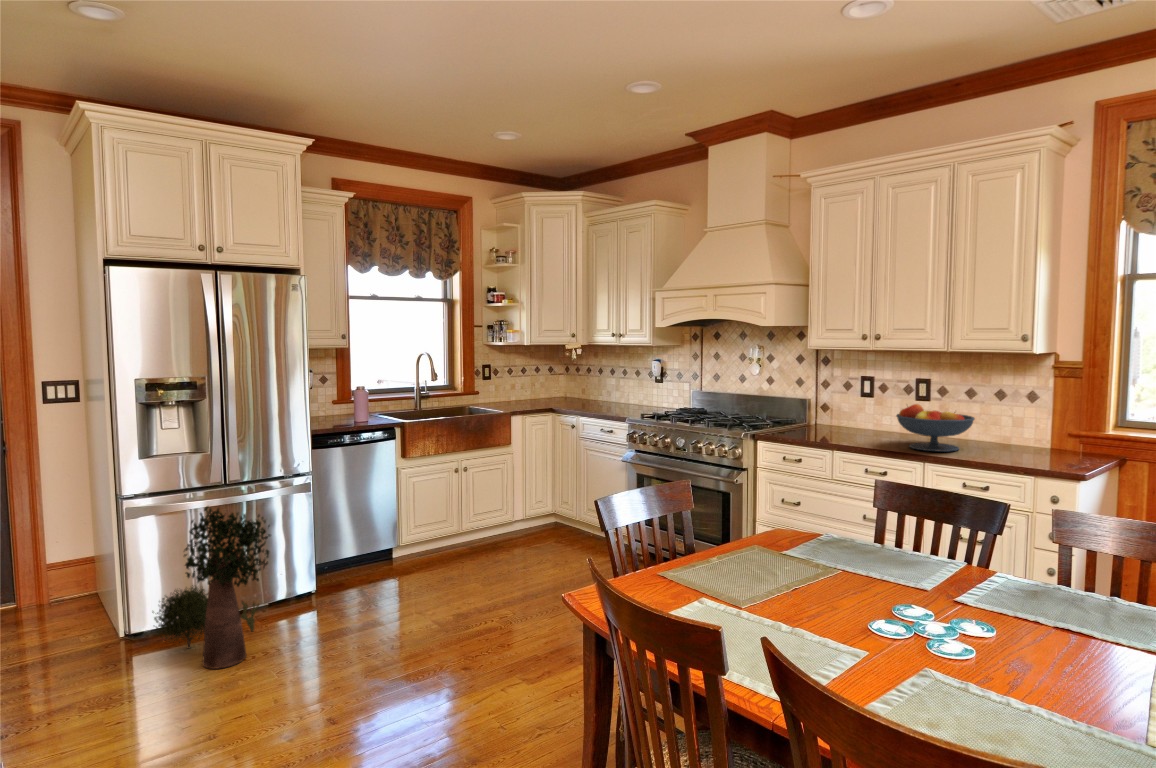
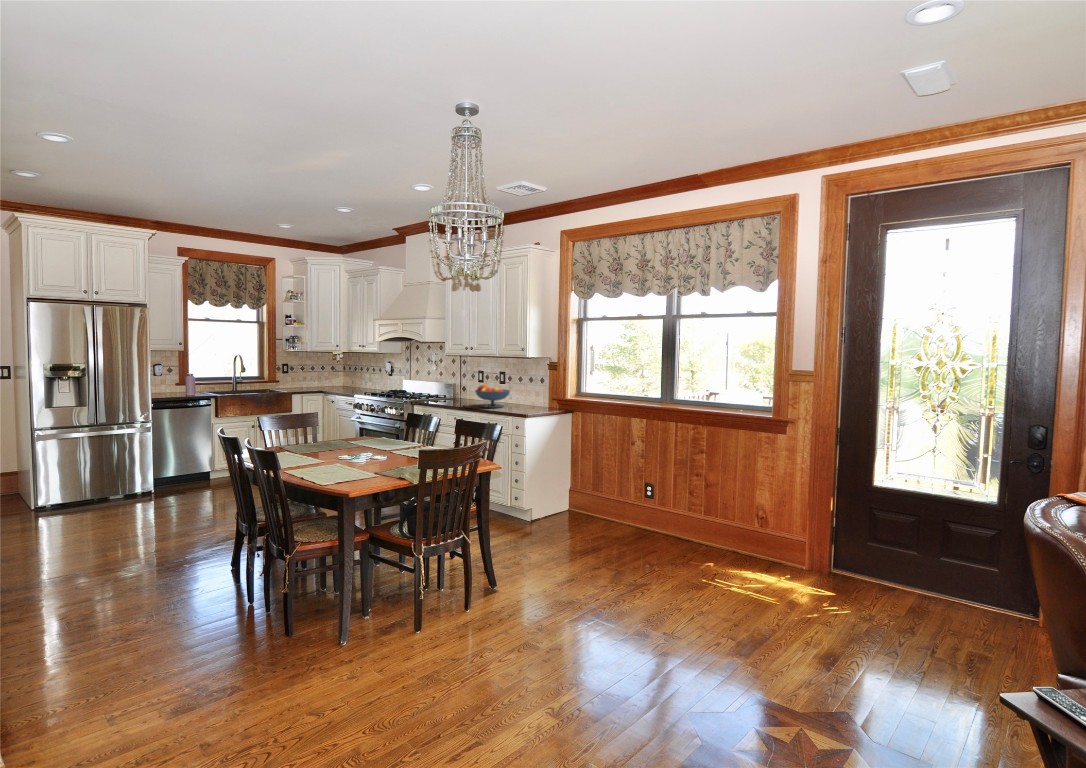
potted plant: present [152,506,270,669] -> none [52,435,125,521]

